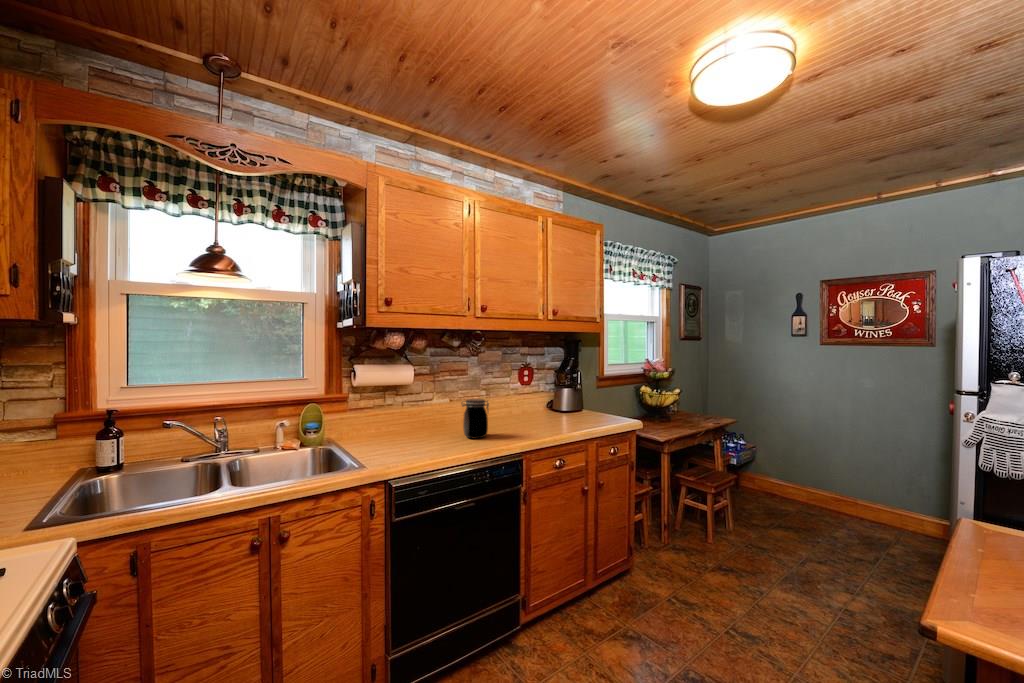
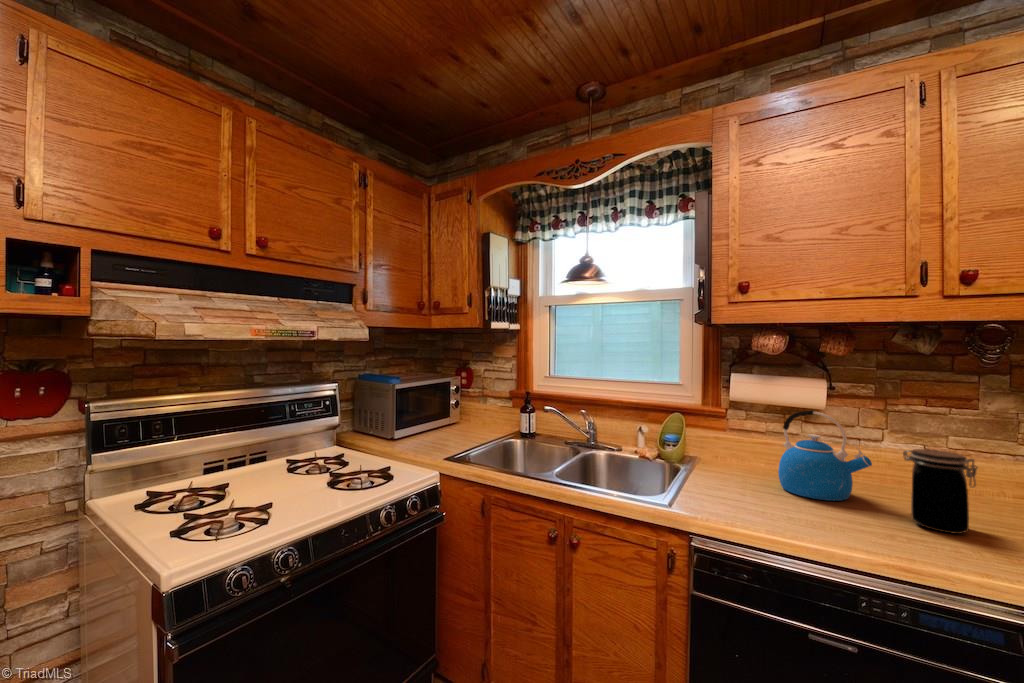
kettle: none [397,386,446,441] -> present [778,410,872,501]

